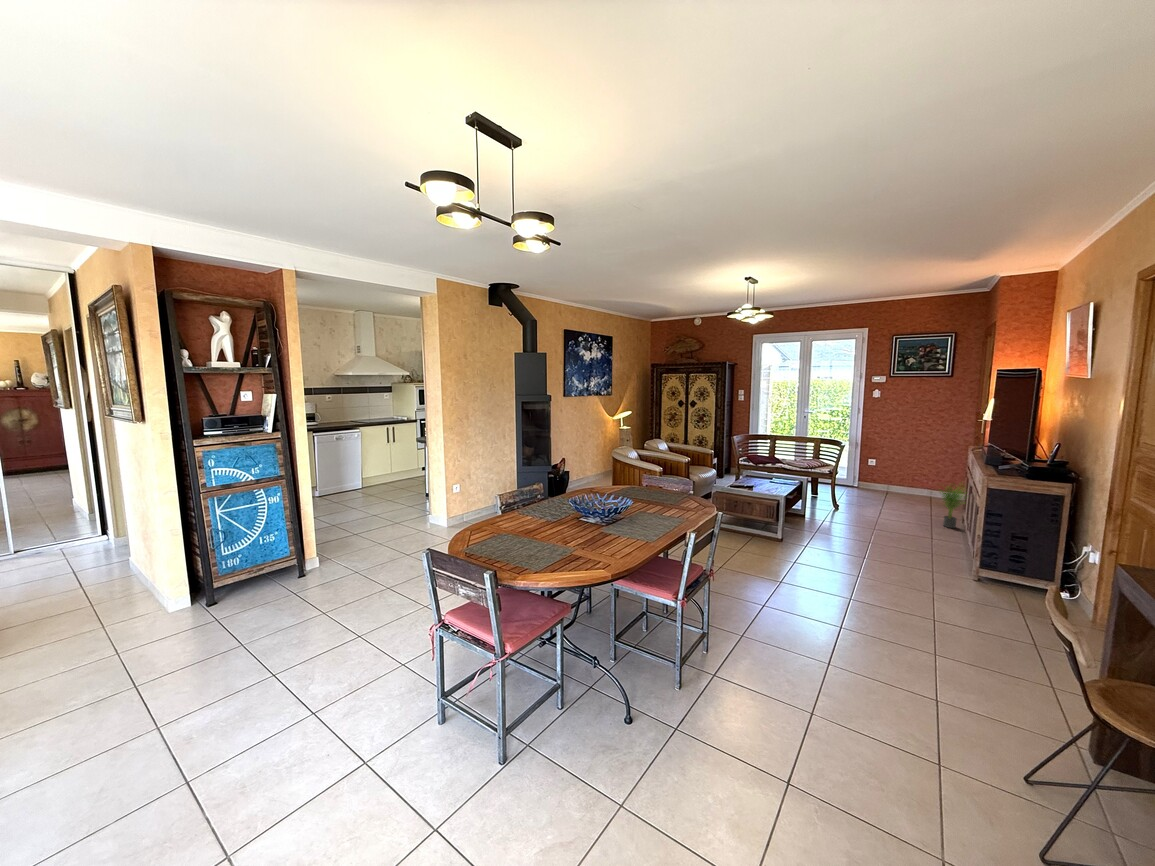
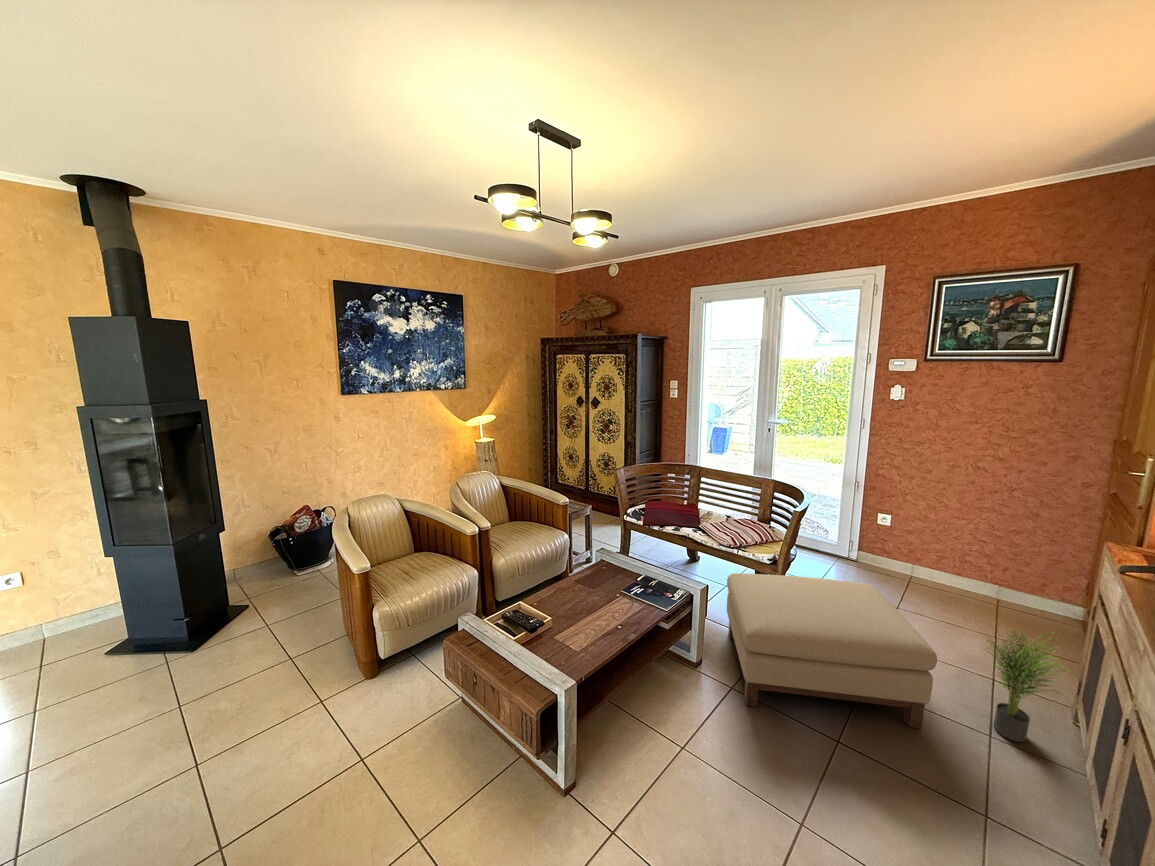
ottoman: none [819,479,924,528] -> present [727,573,937,728]

